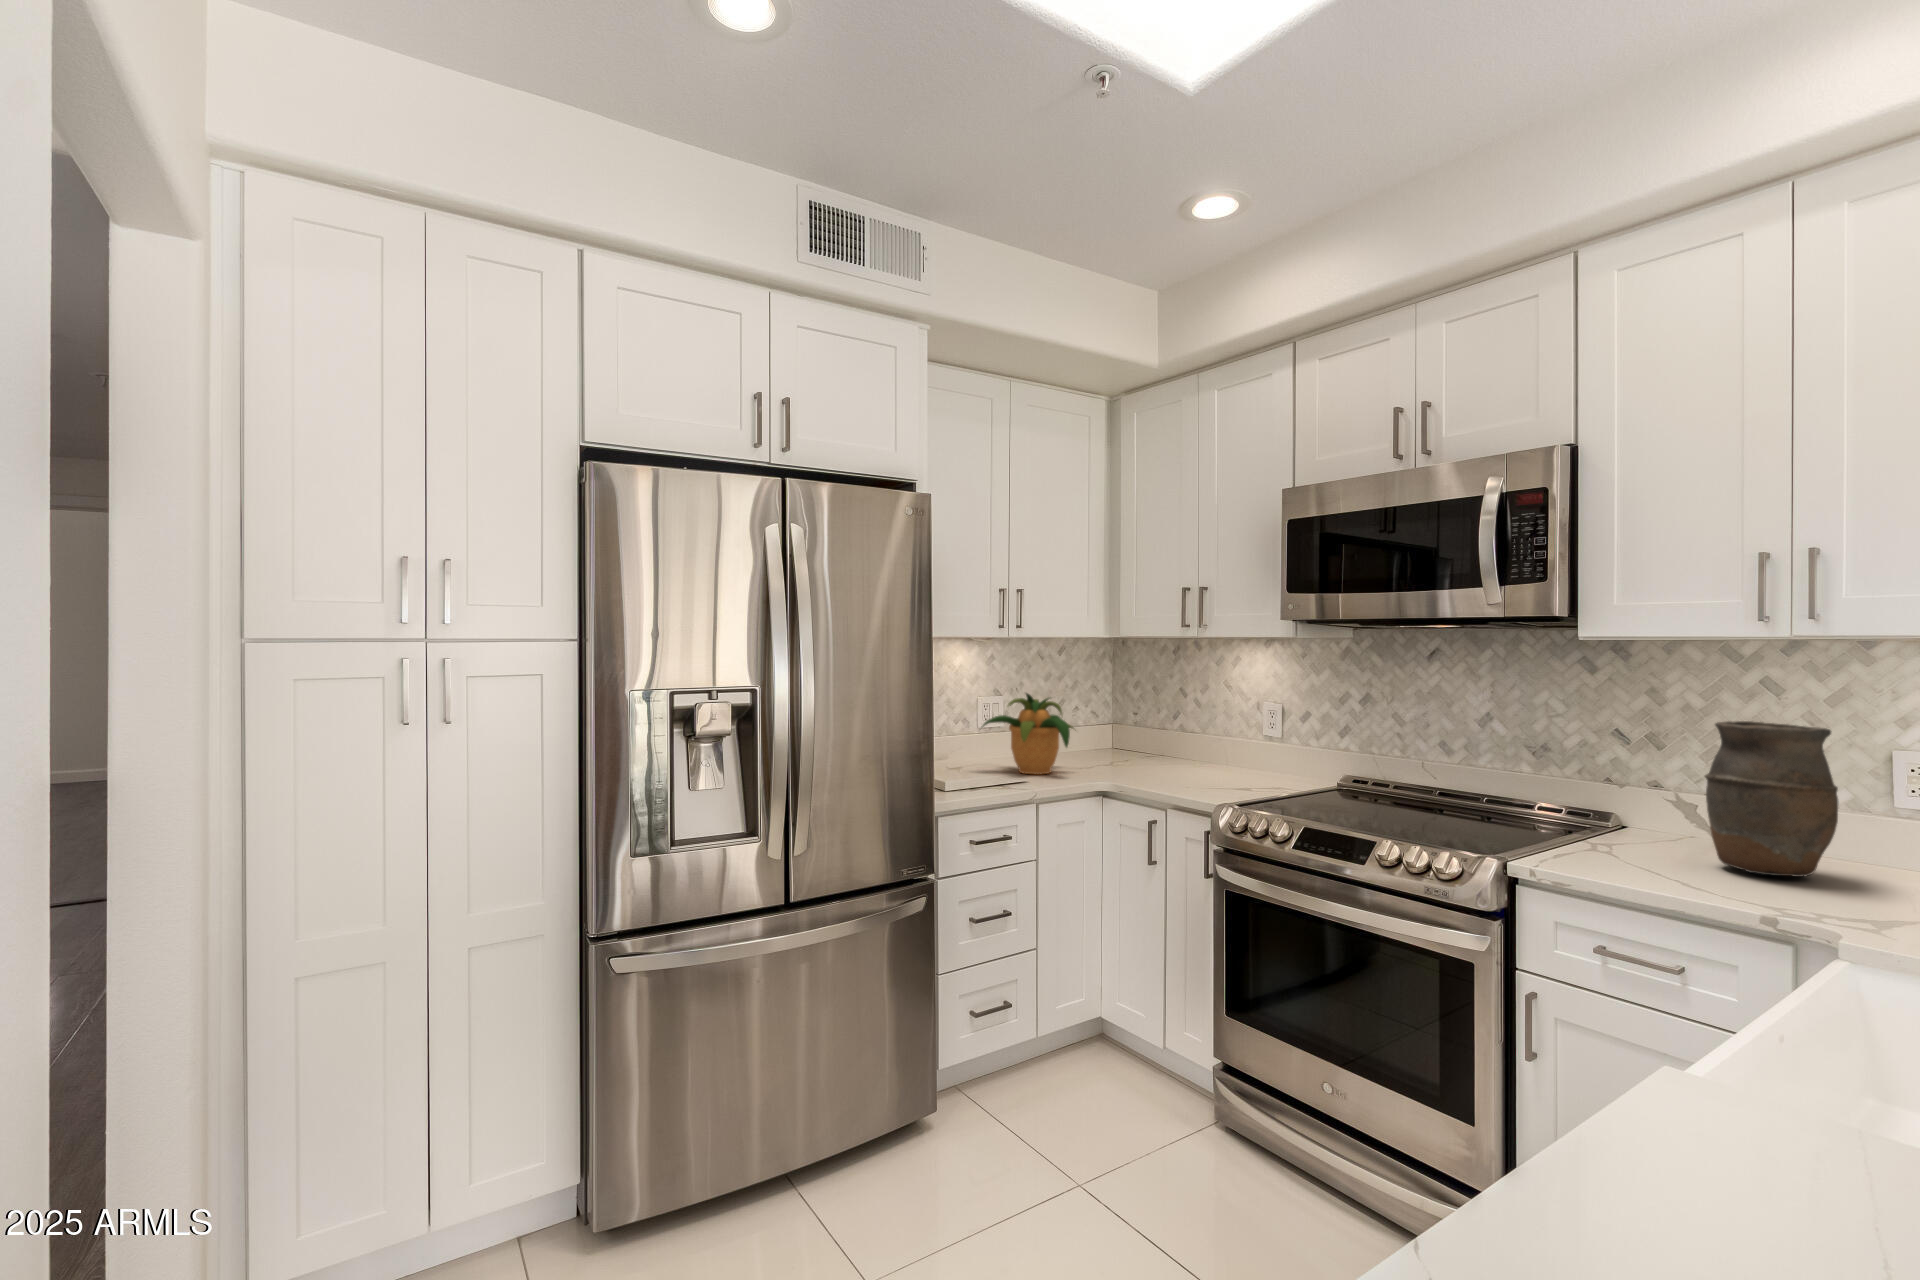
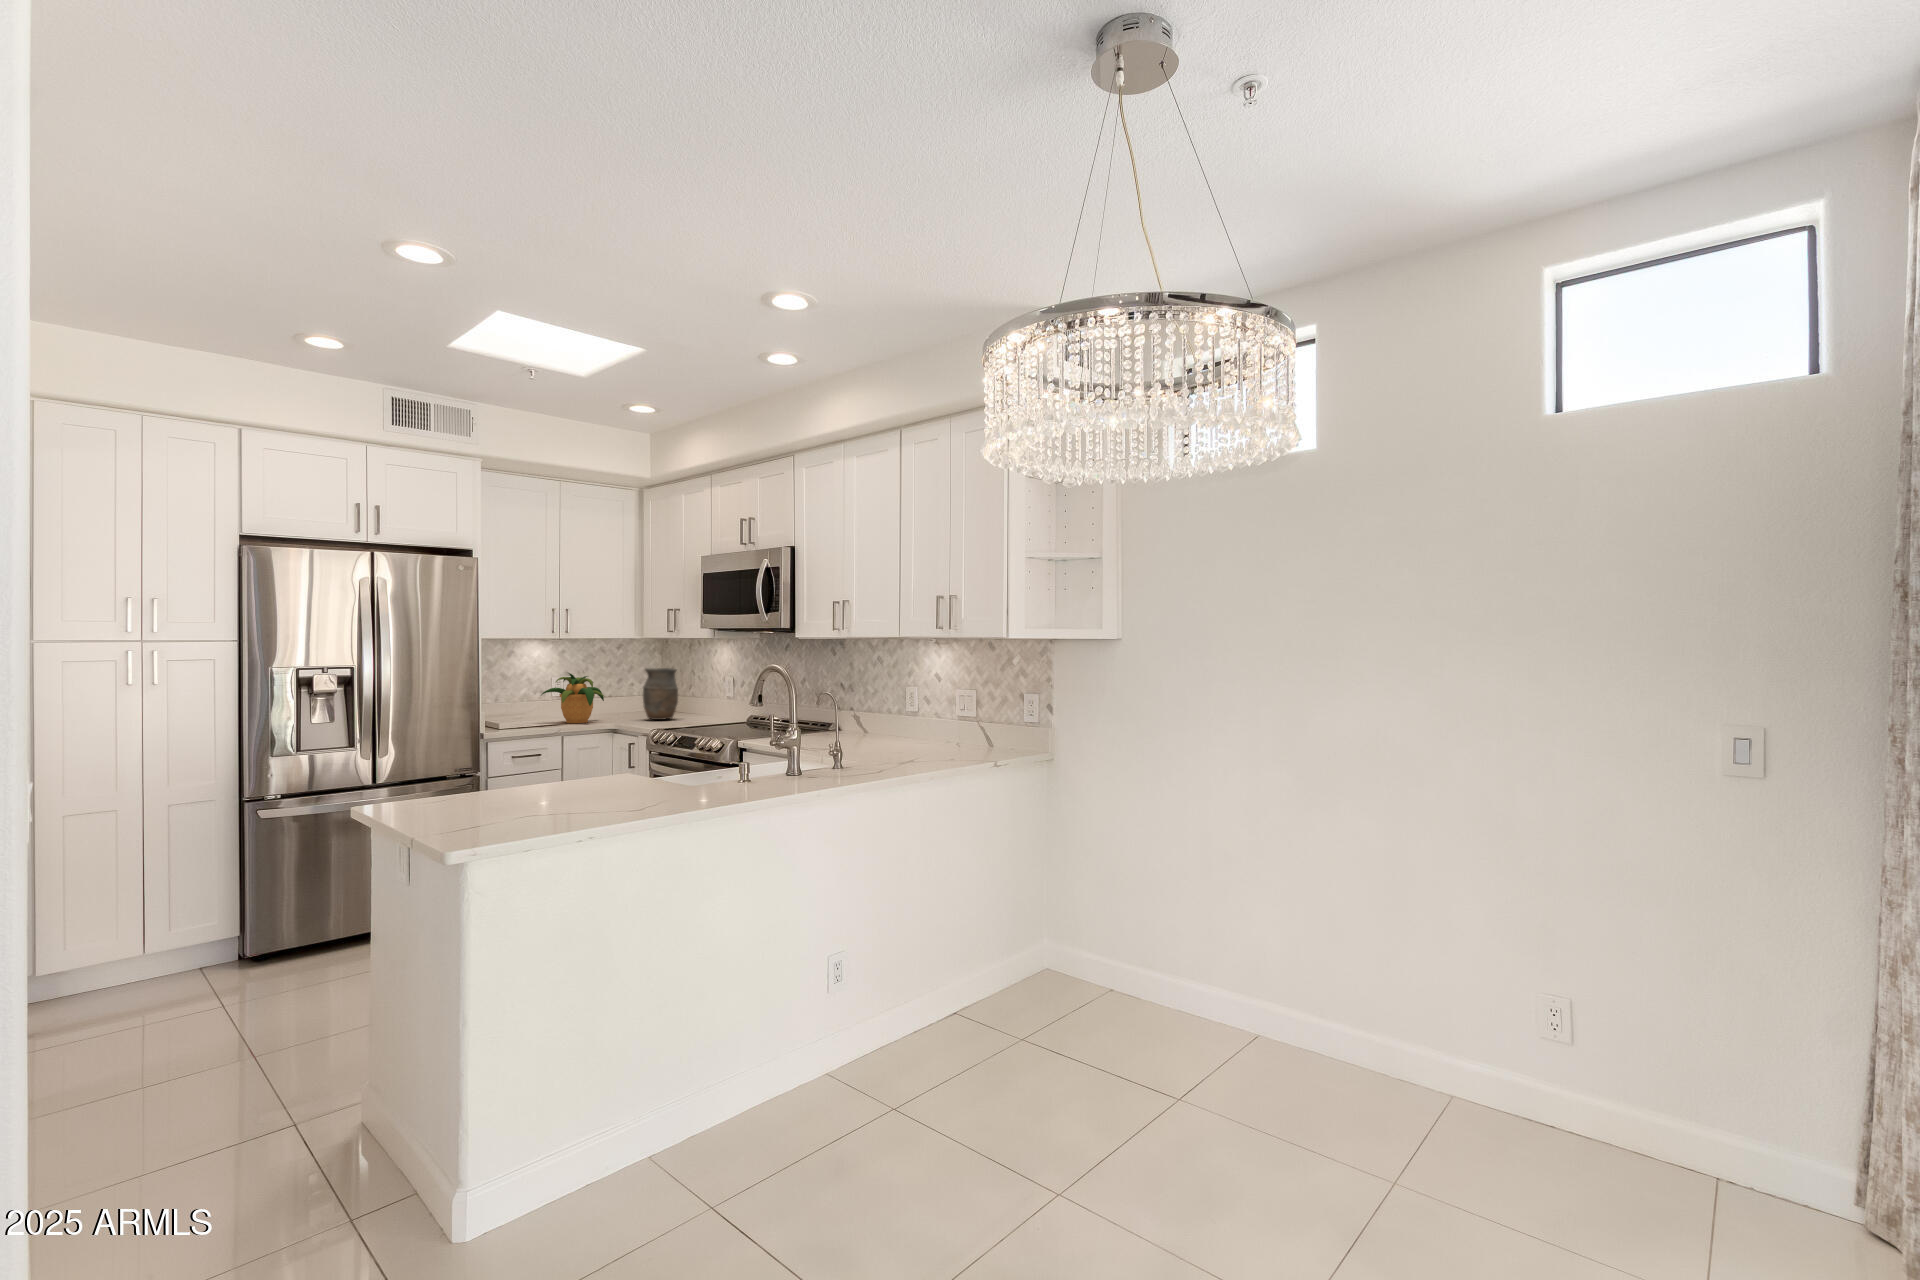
vase: present [1705,721,1838,877] -> present [643,668,678,720]

